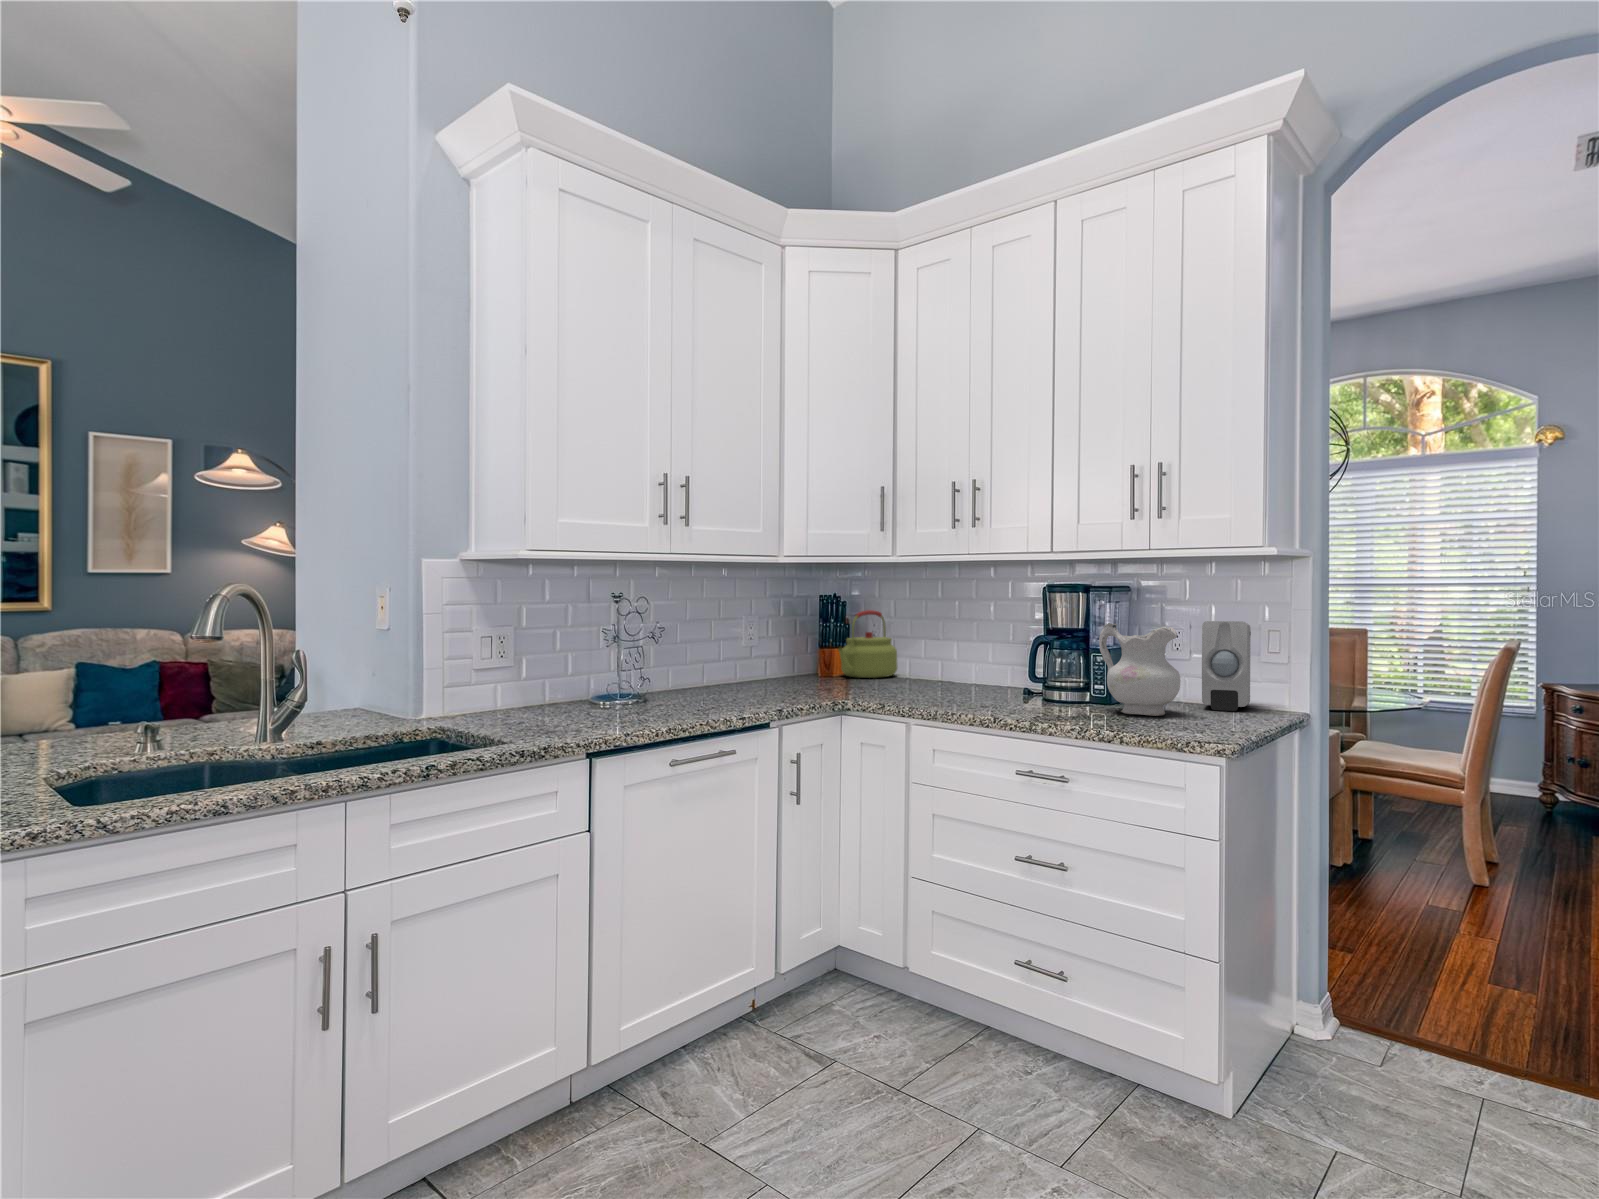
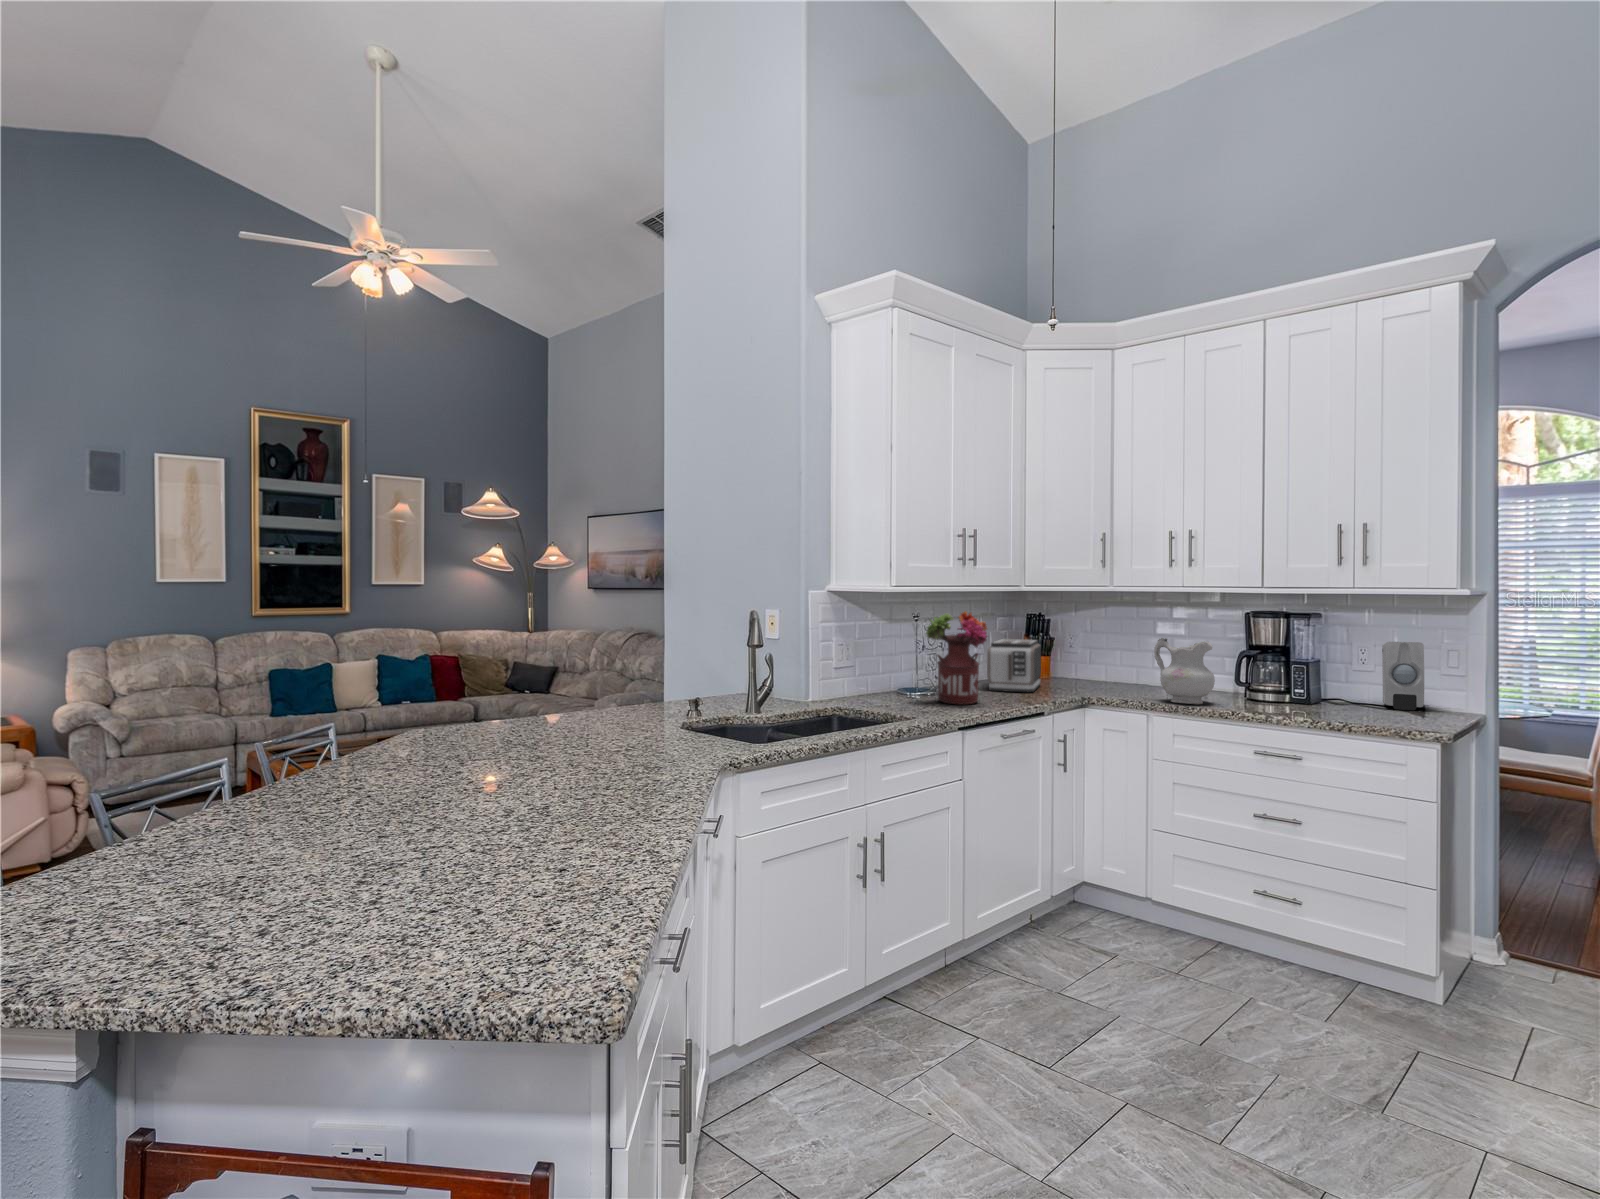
flower arrangement: none [599,589,688,714] -> present [926,611,987,704]
kettle: present [838,610,898,678] -> none [1052,627,1098,680]
ceramic pitcher: present [1099,623,1181,716] -> present [1154,638,1215,704]
toaster: none [722,627,807,695] -> present [987,639,1041,692]

